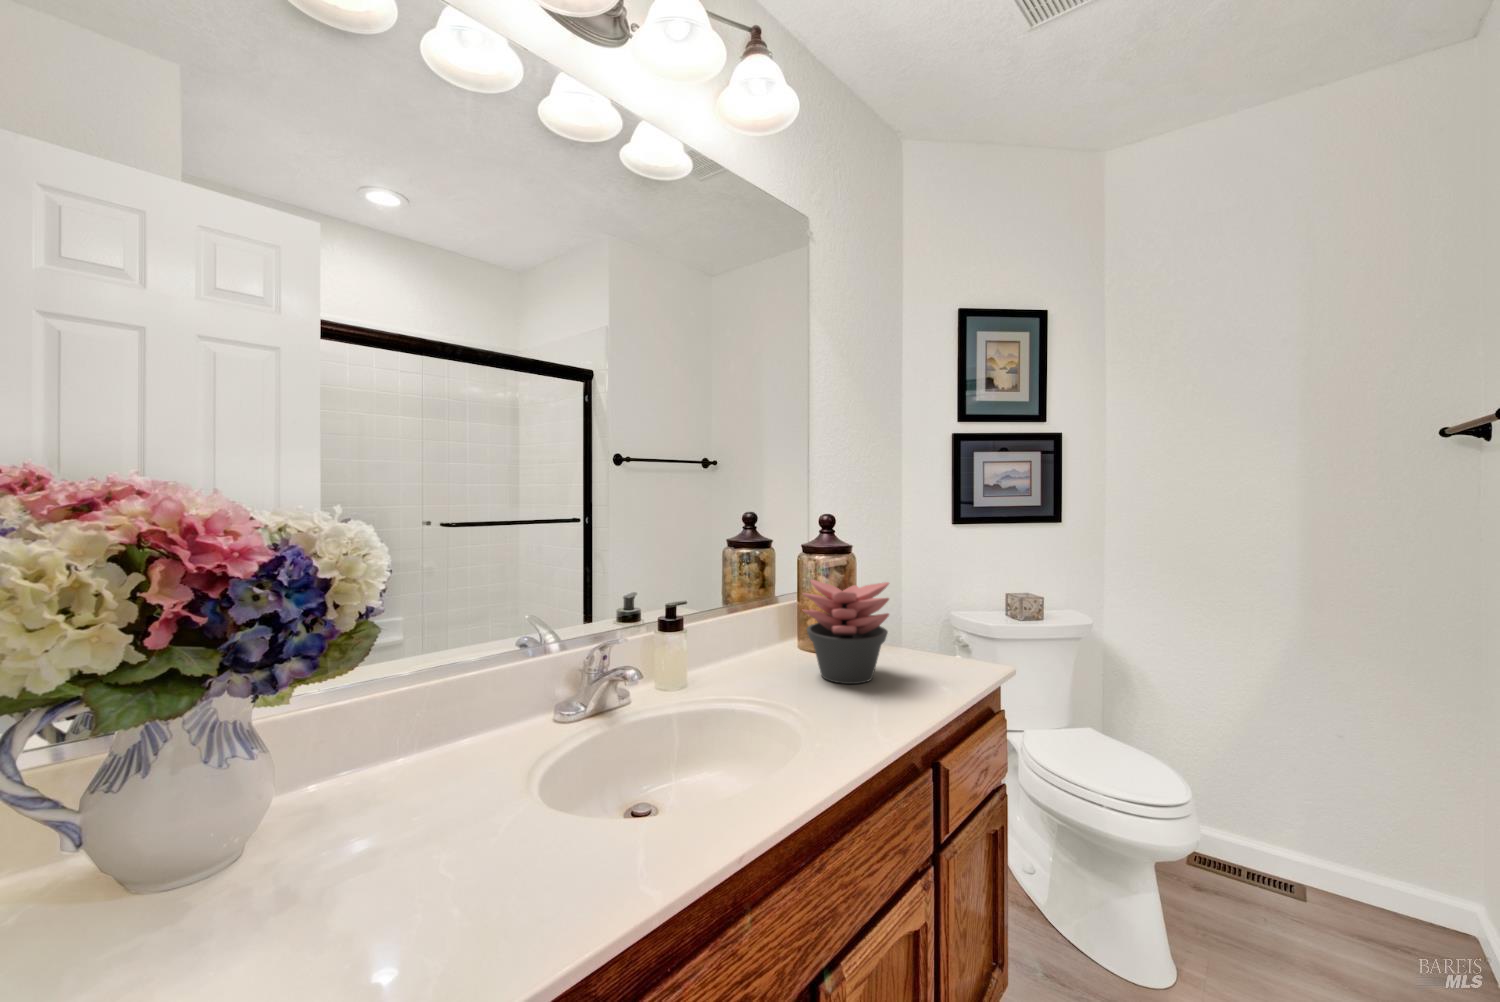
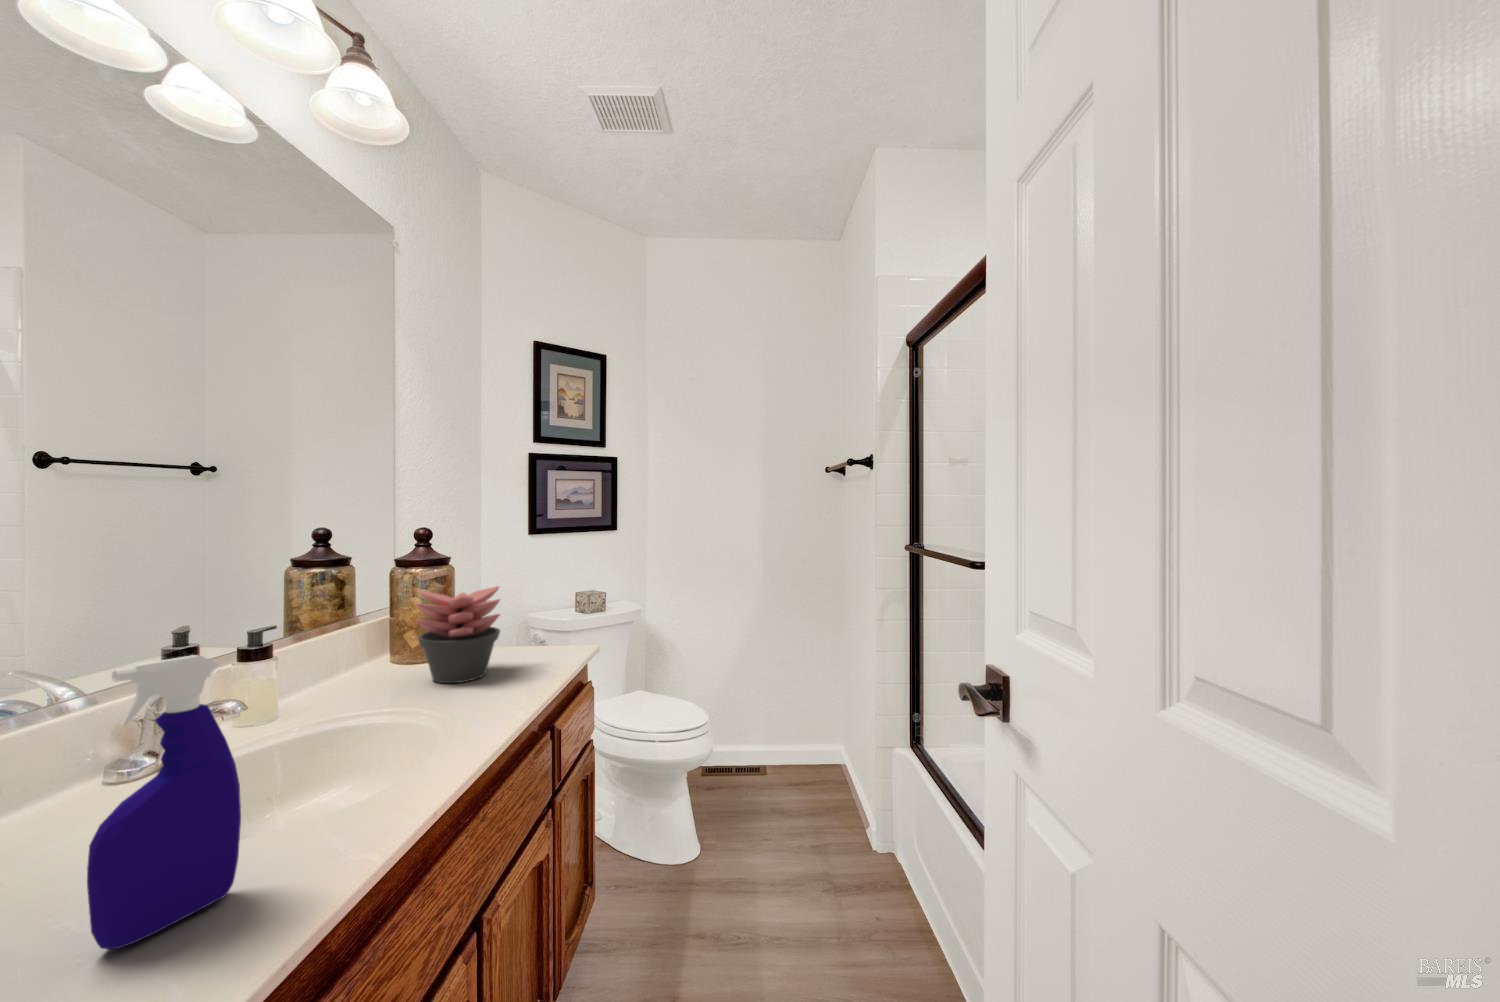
spray bottle: none [408,639,534,909] -> present [87,655,241,949]

